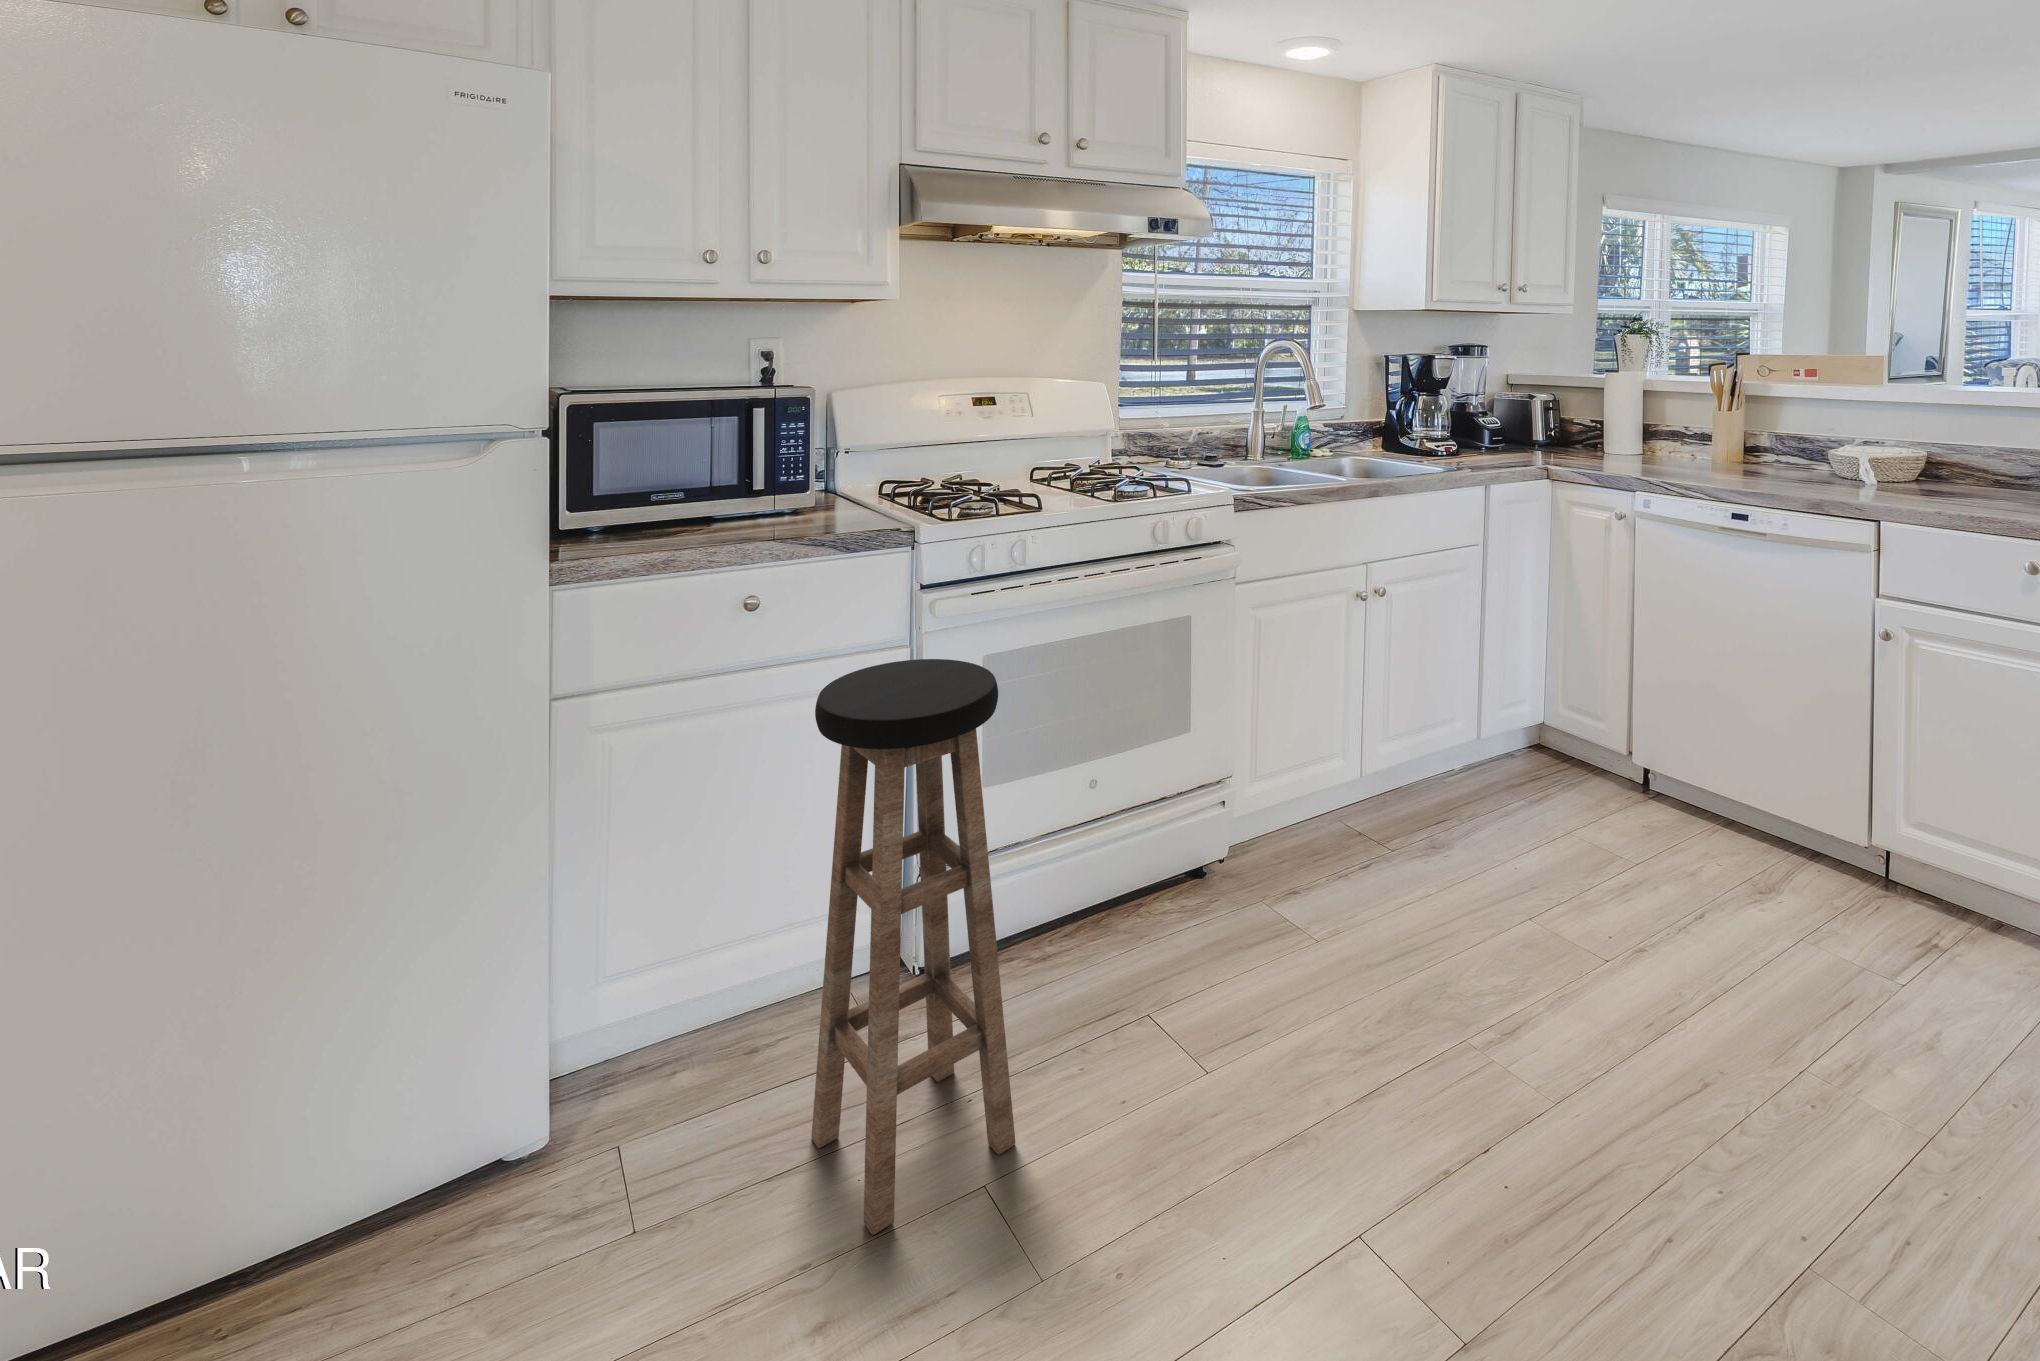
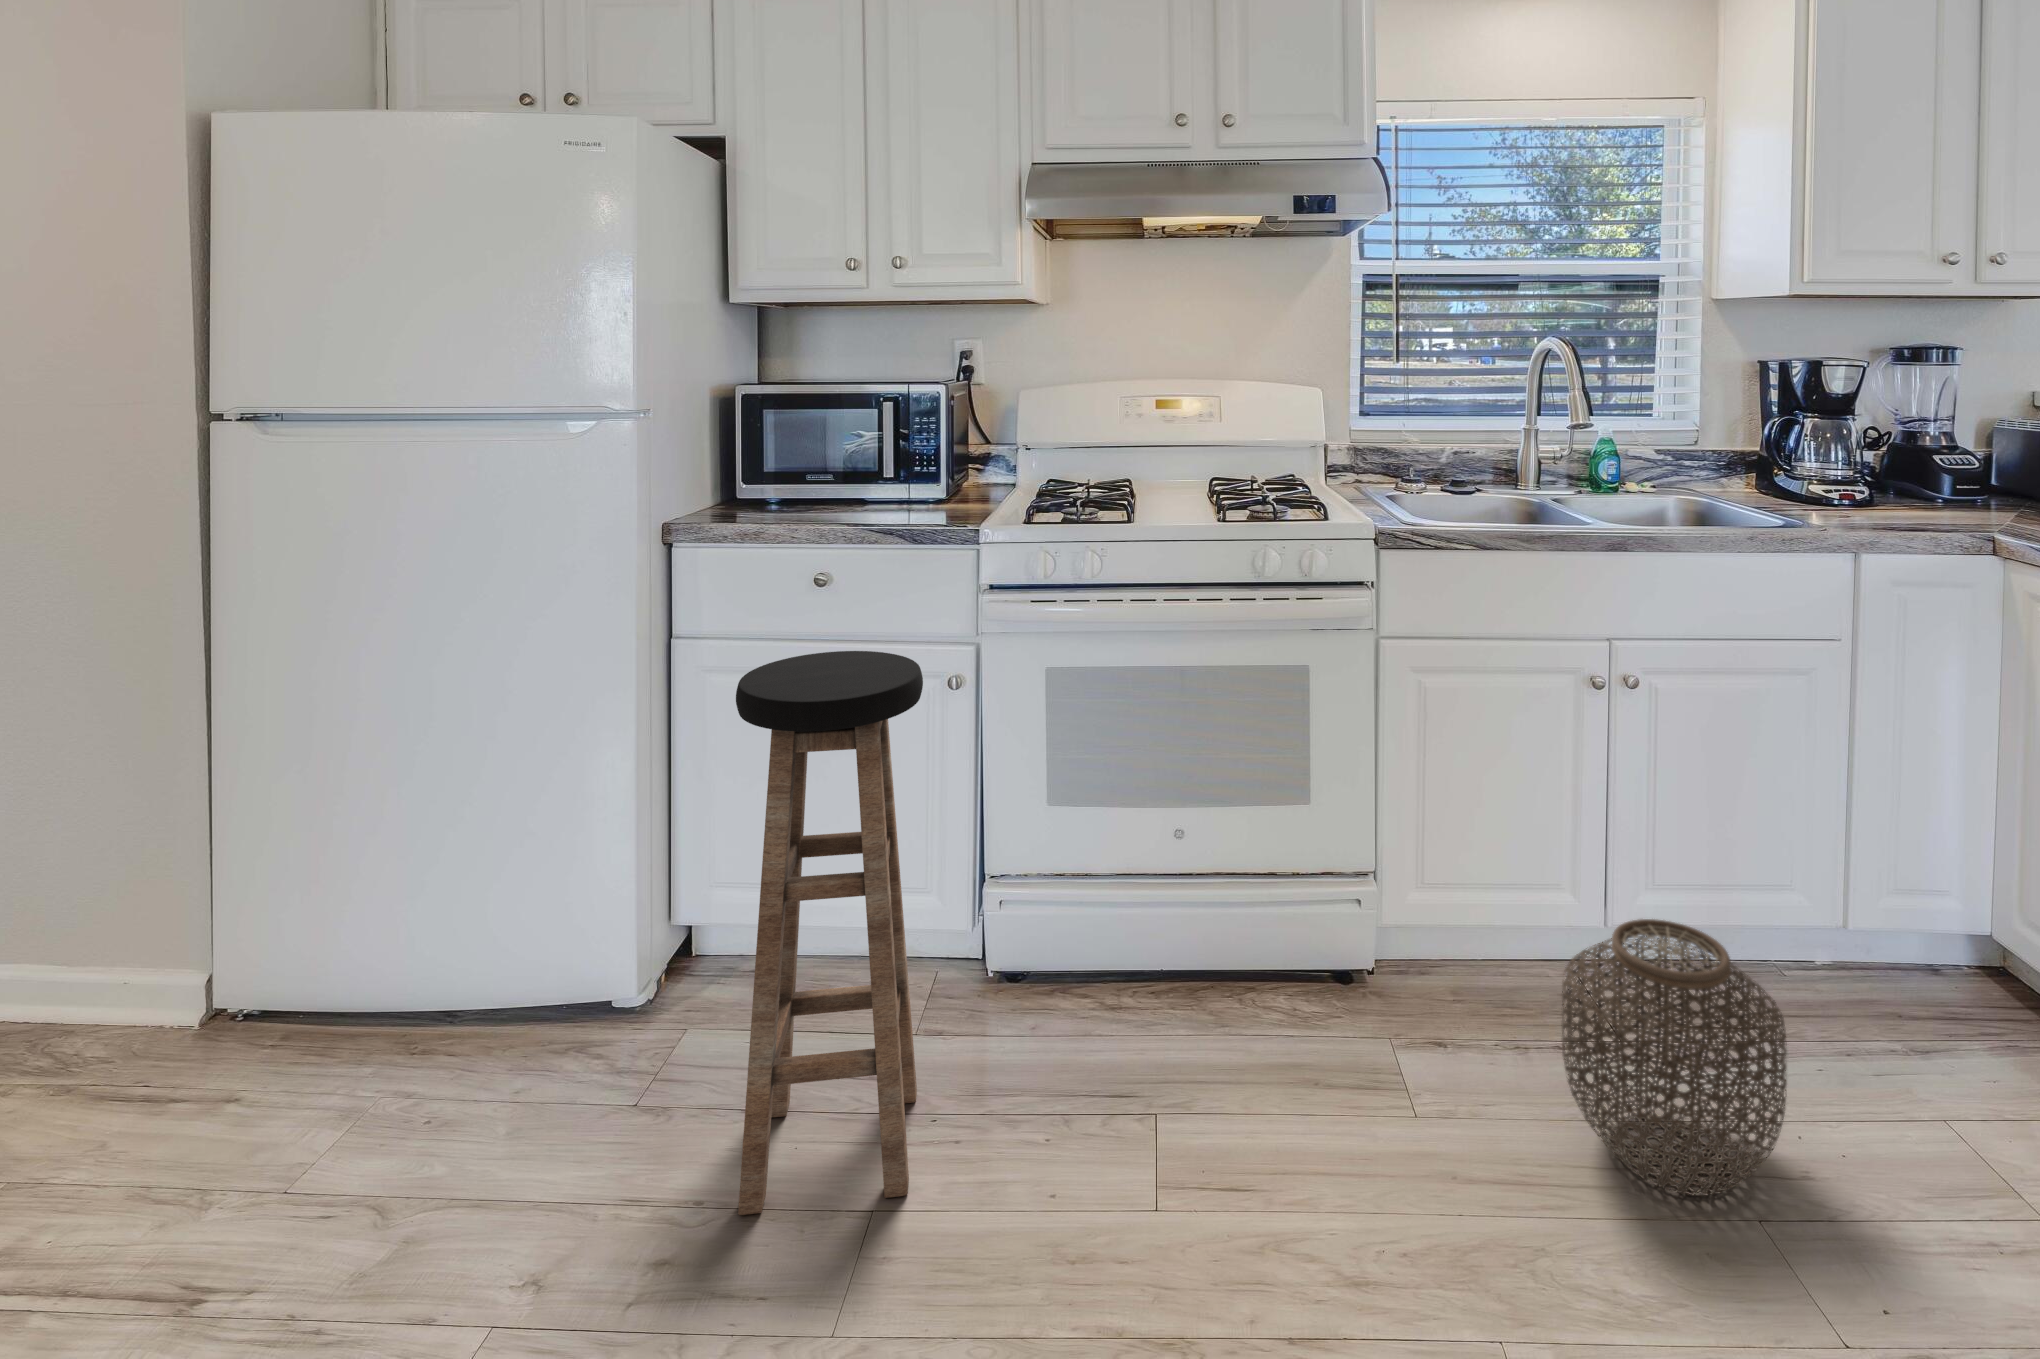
woven basket: none [1406,741,1545,914] -> present [1562,919,1787,1196]

